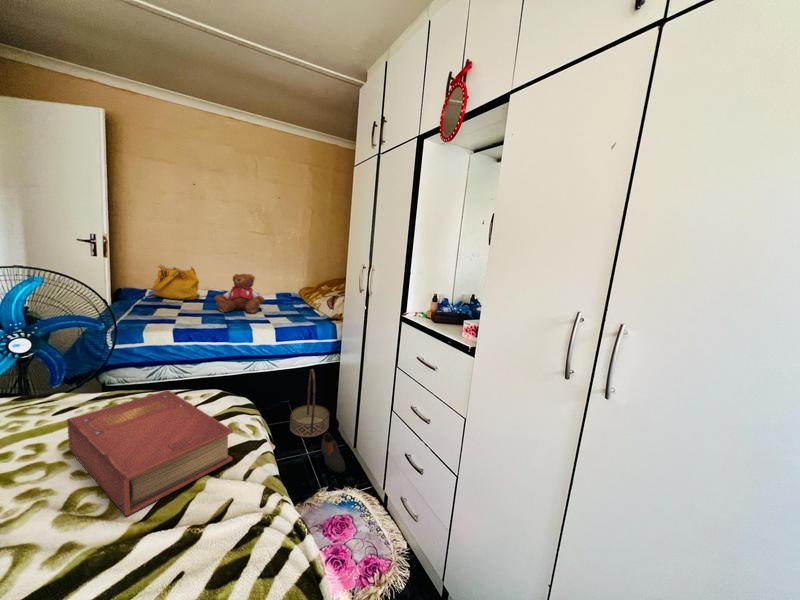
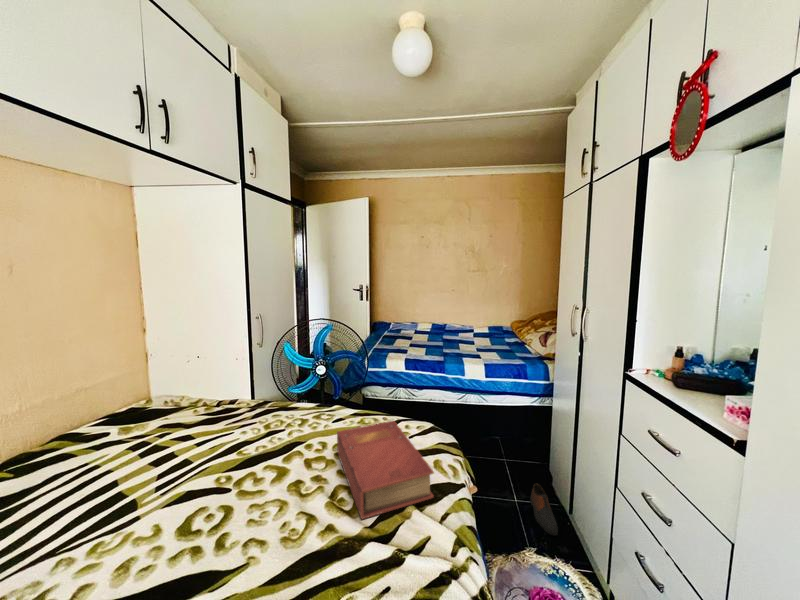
handbag: present [152,265,200,300] -> none [394,303,426,332]
teddy bear: present [214,274,265,313] -> none [436,310,477,346]
basket: present [290,369,330,437] -> none [499,409,541,483]

